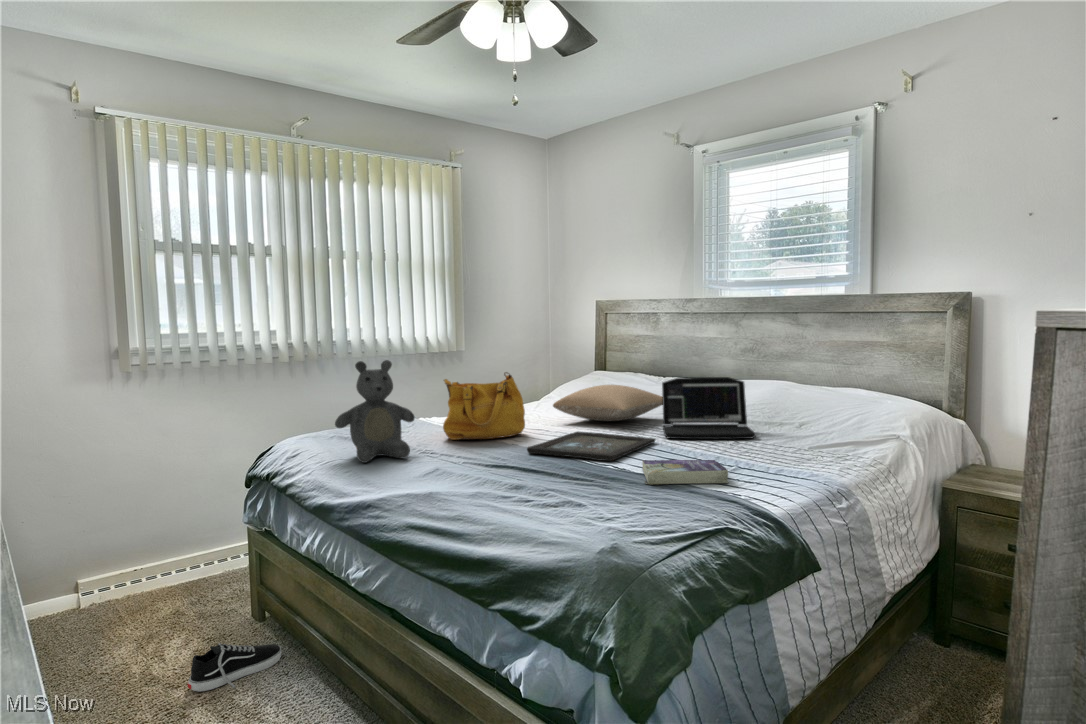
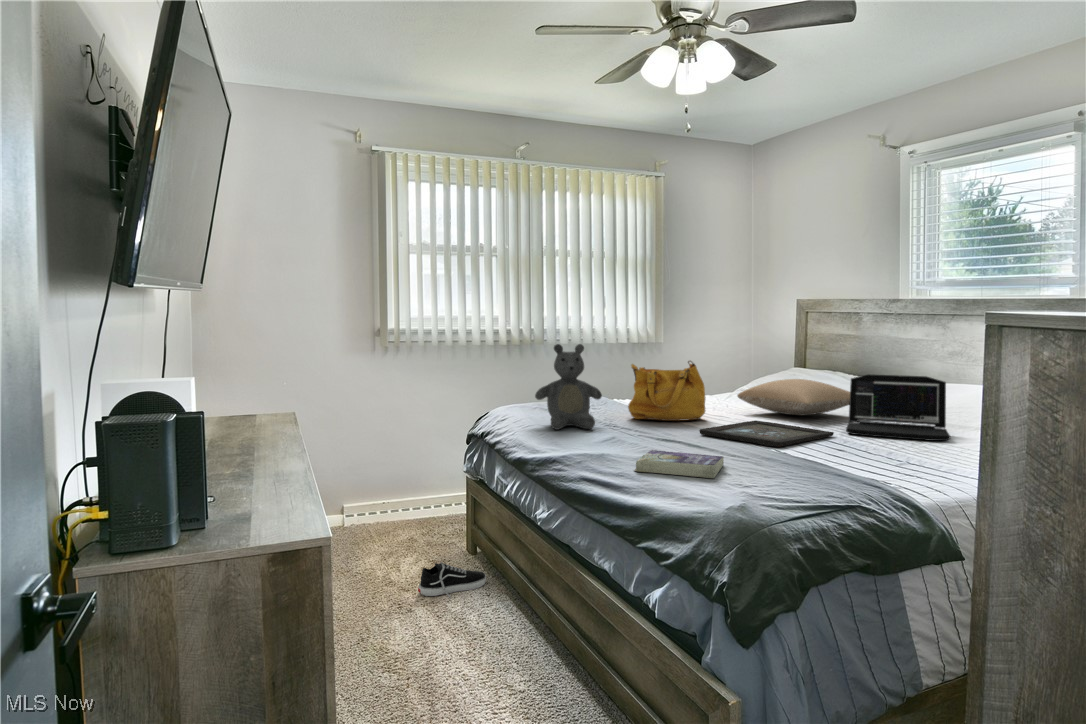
book: present [642,460,728,485] -> present [634,450,724,478]

